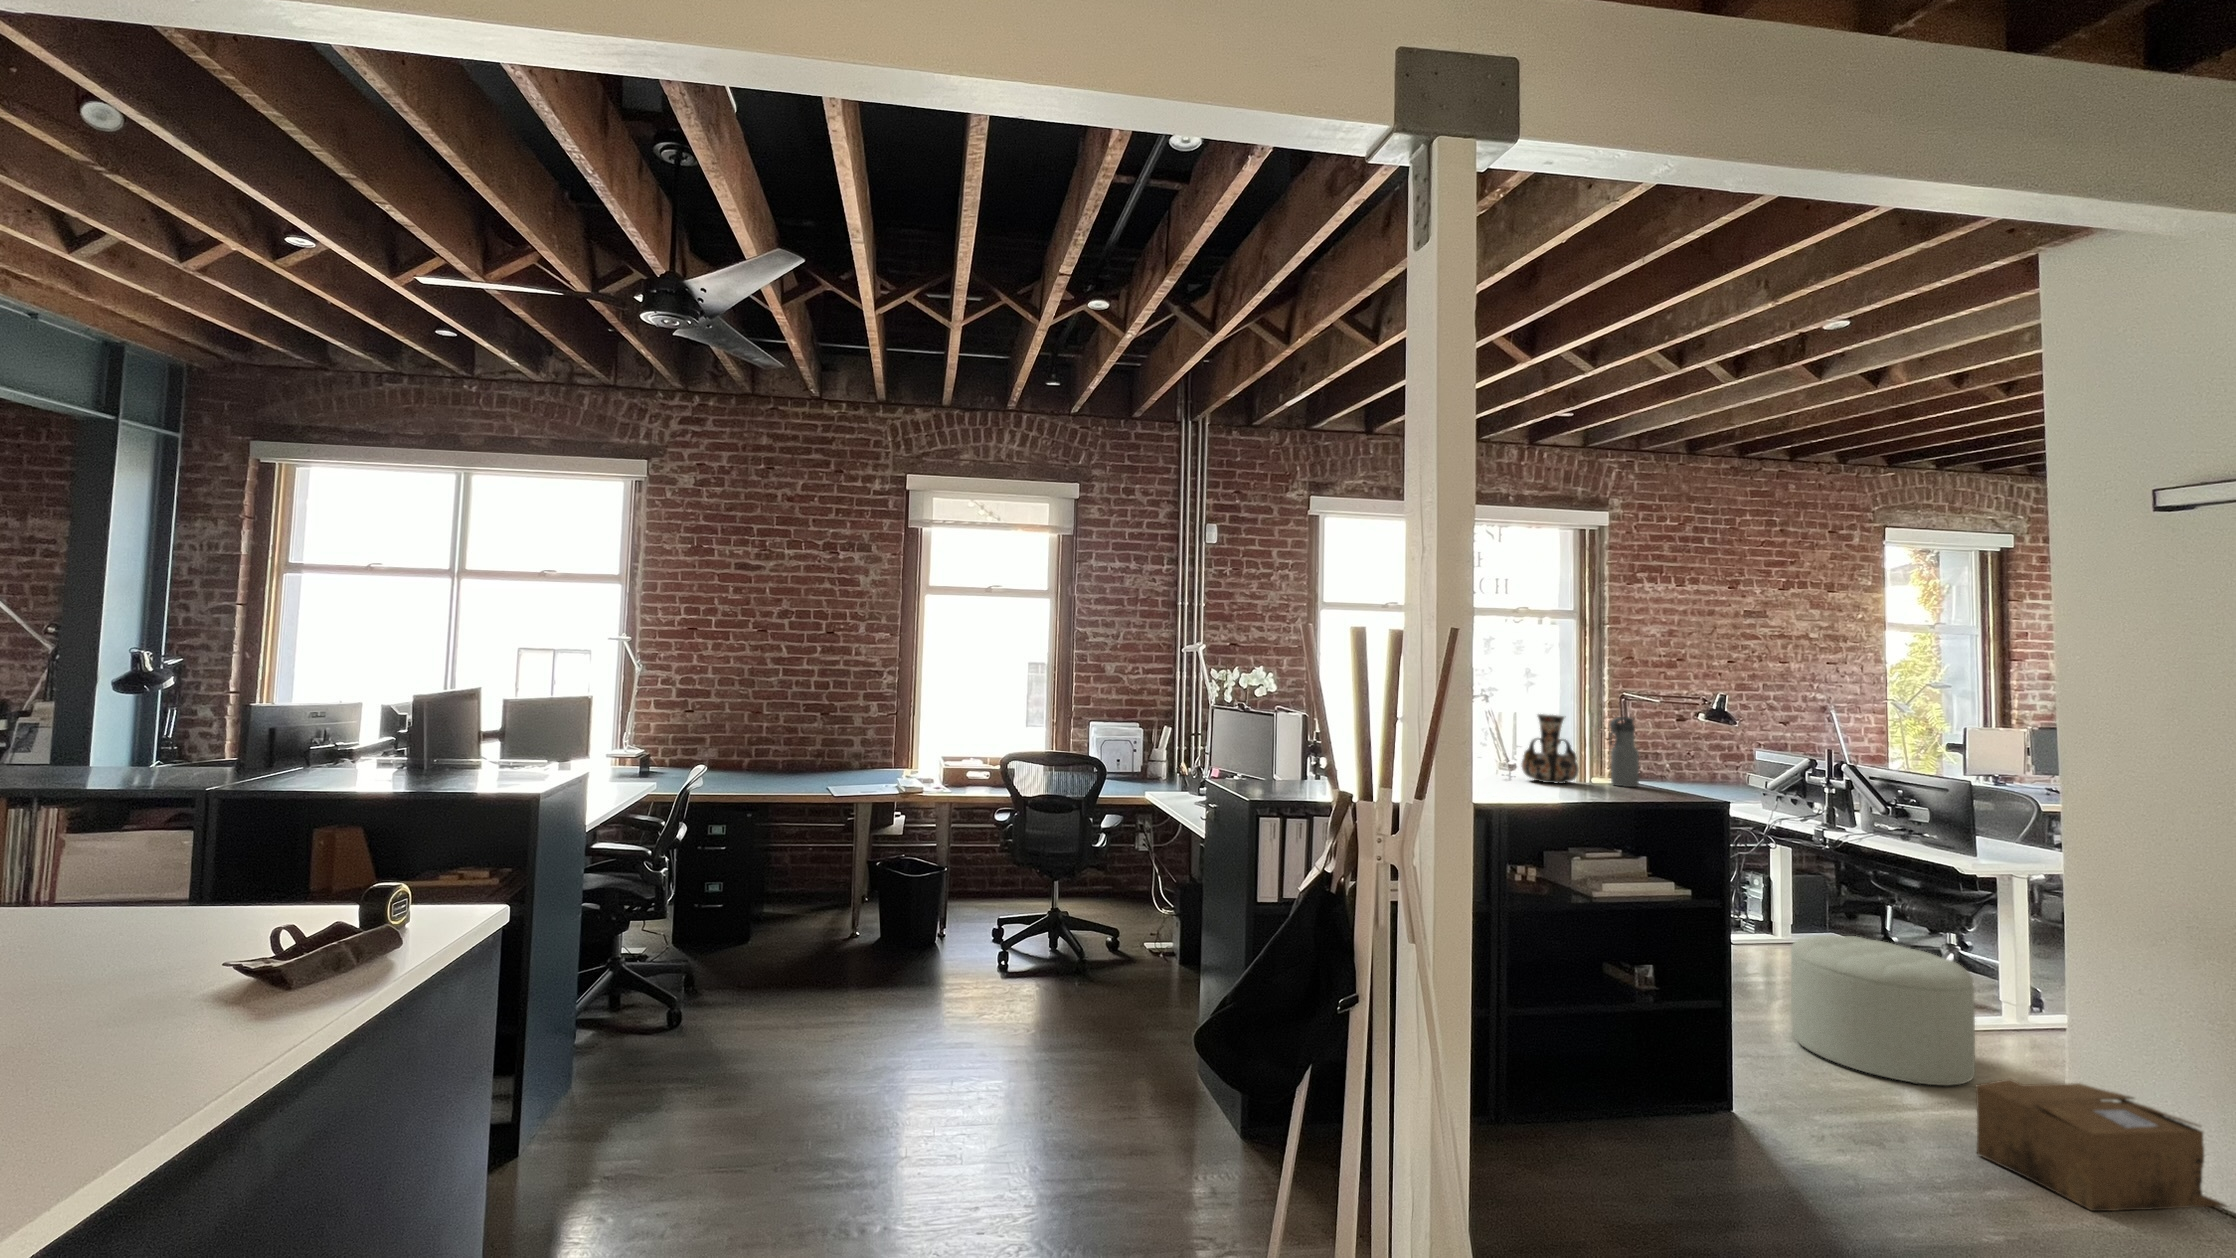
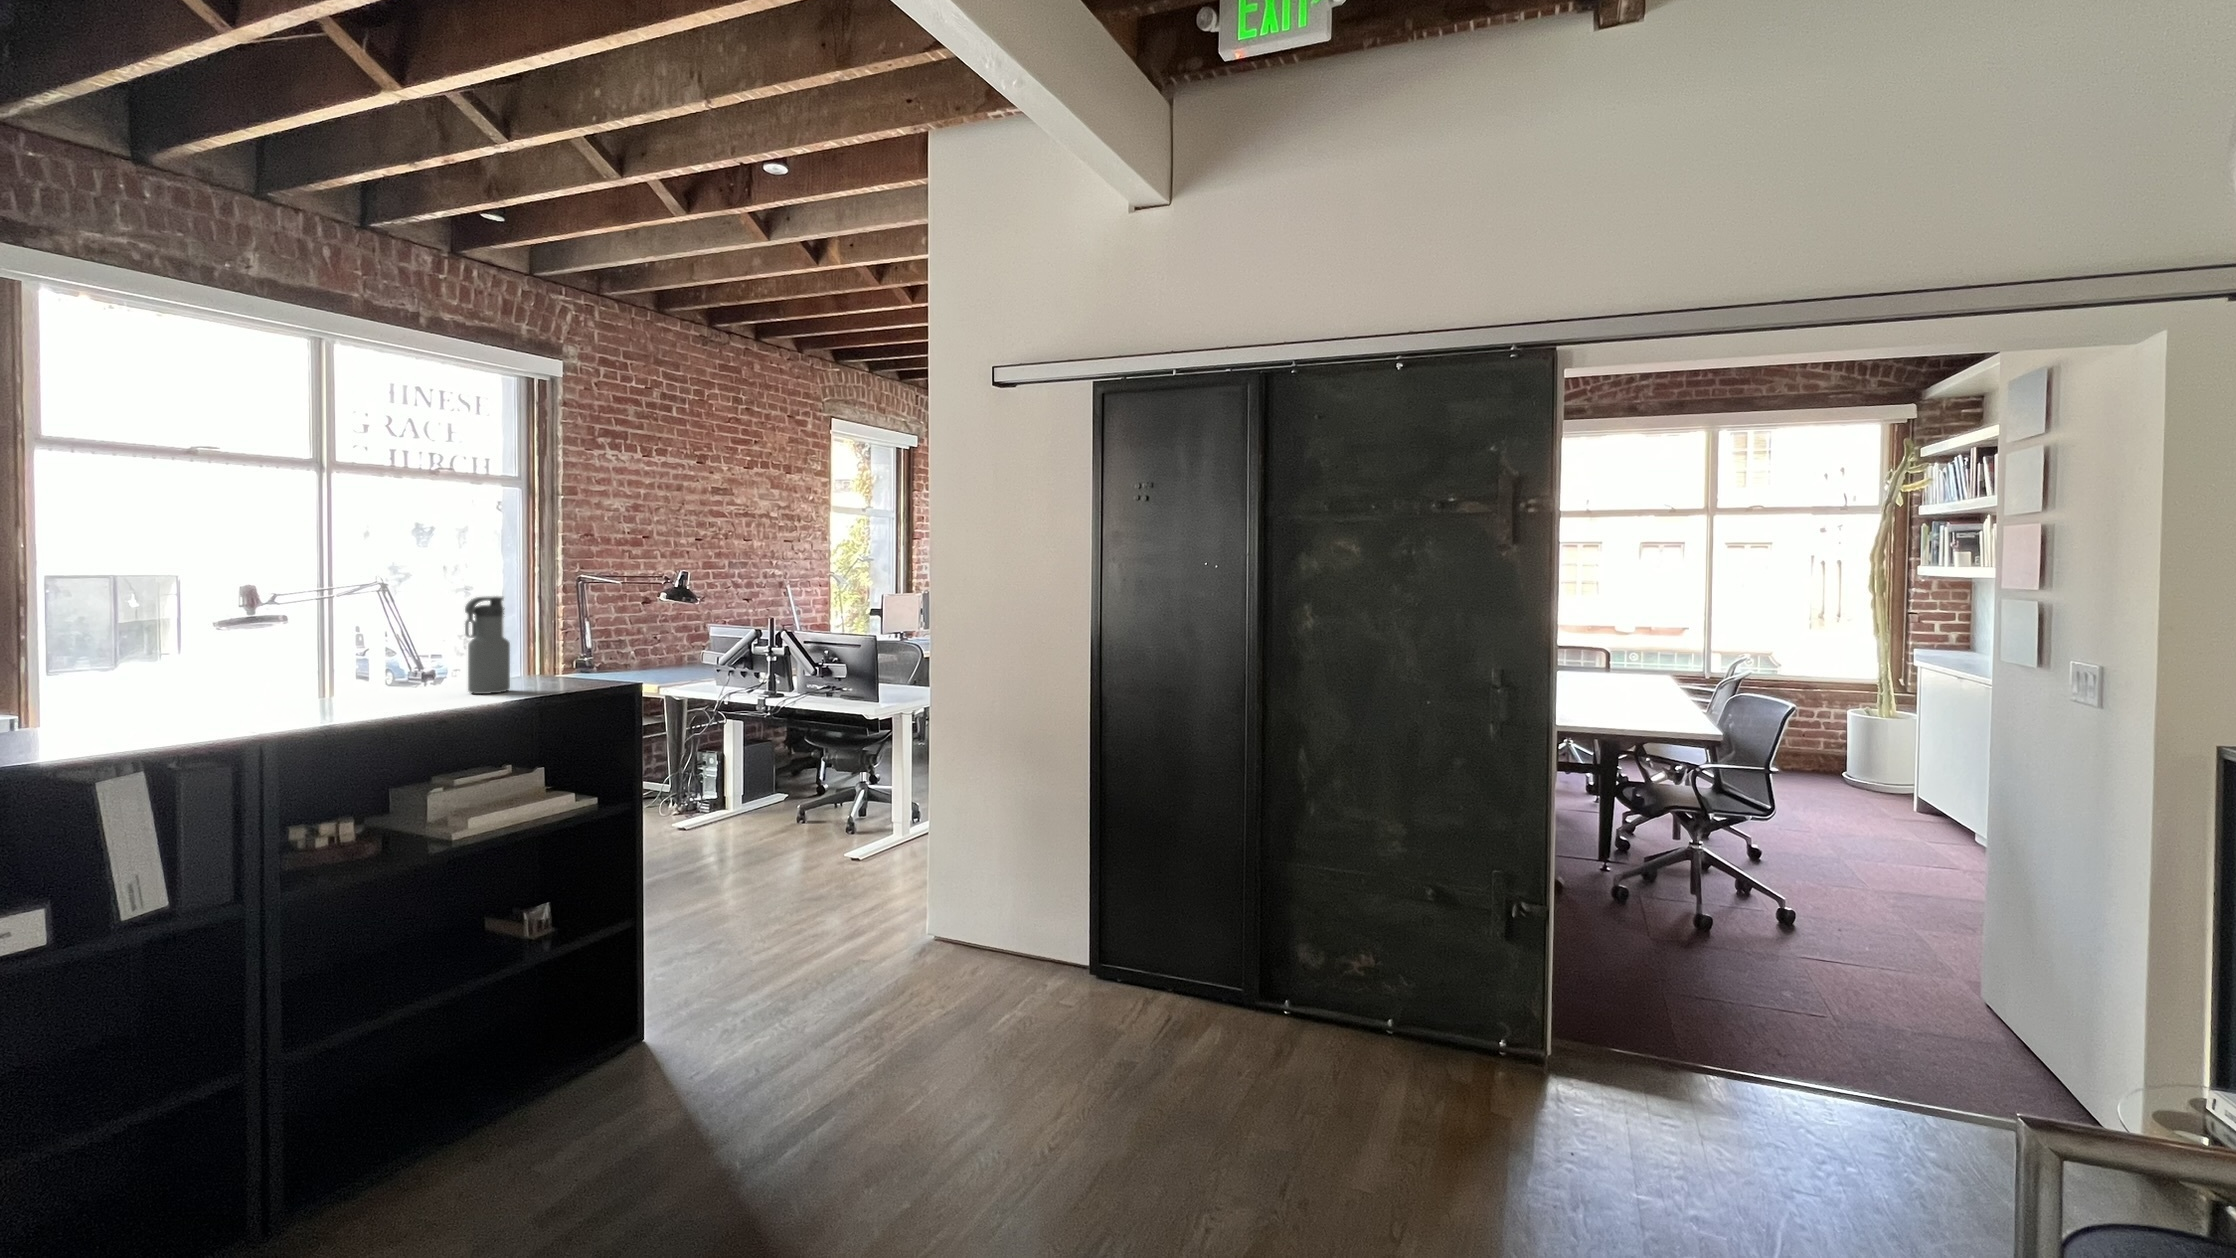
decorative vase: present [1522,714,1579,784] -> none [300,599,410,705]
ottoman: present [1791,935,1975,1086] -> none [718,803,869,944]
cardboard box: present [1976,1079,2226,1211] -> none [860,888,1019,1020]

